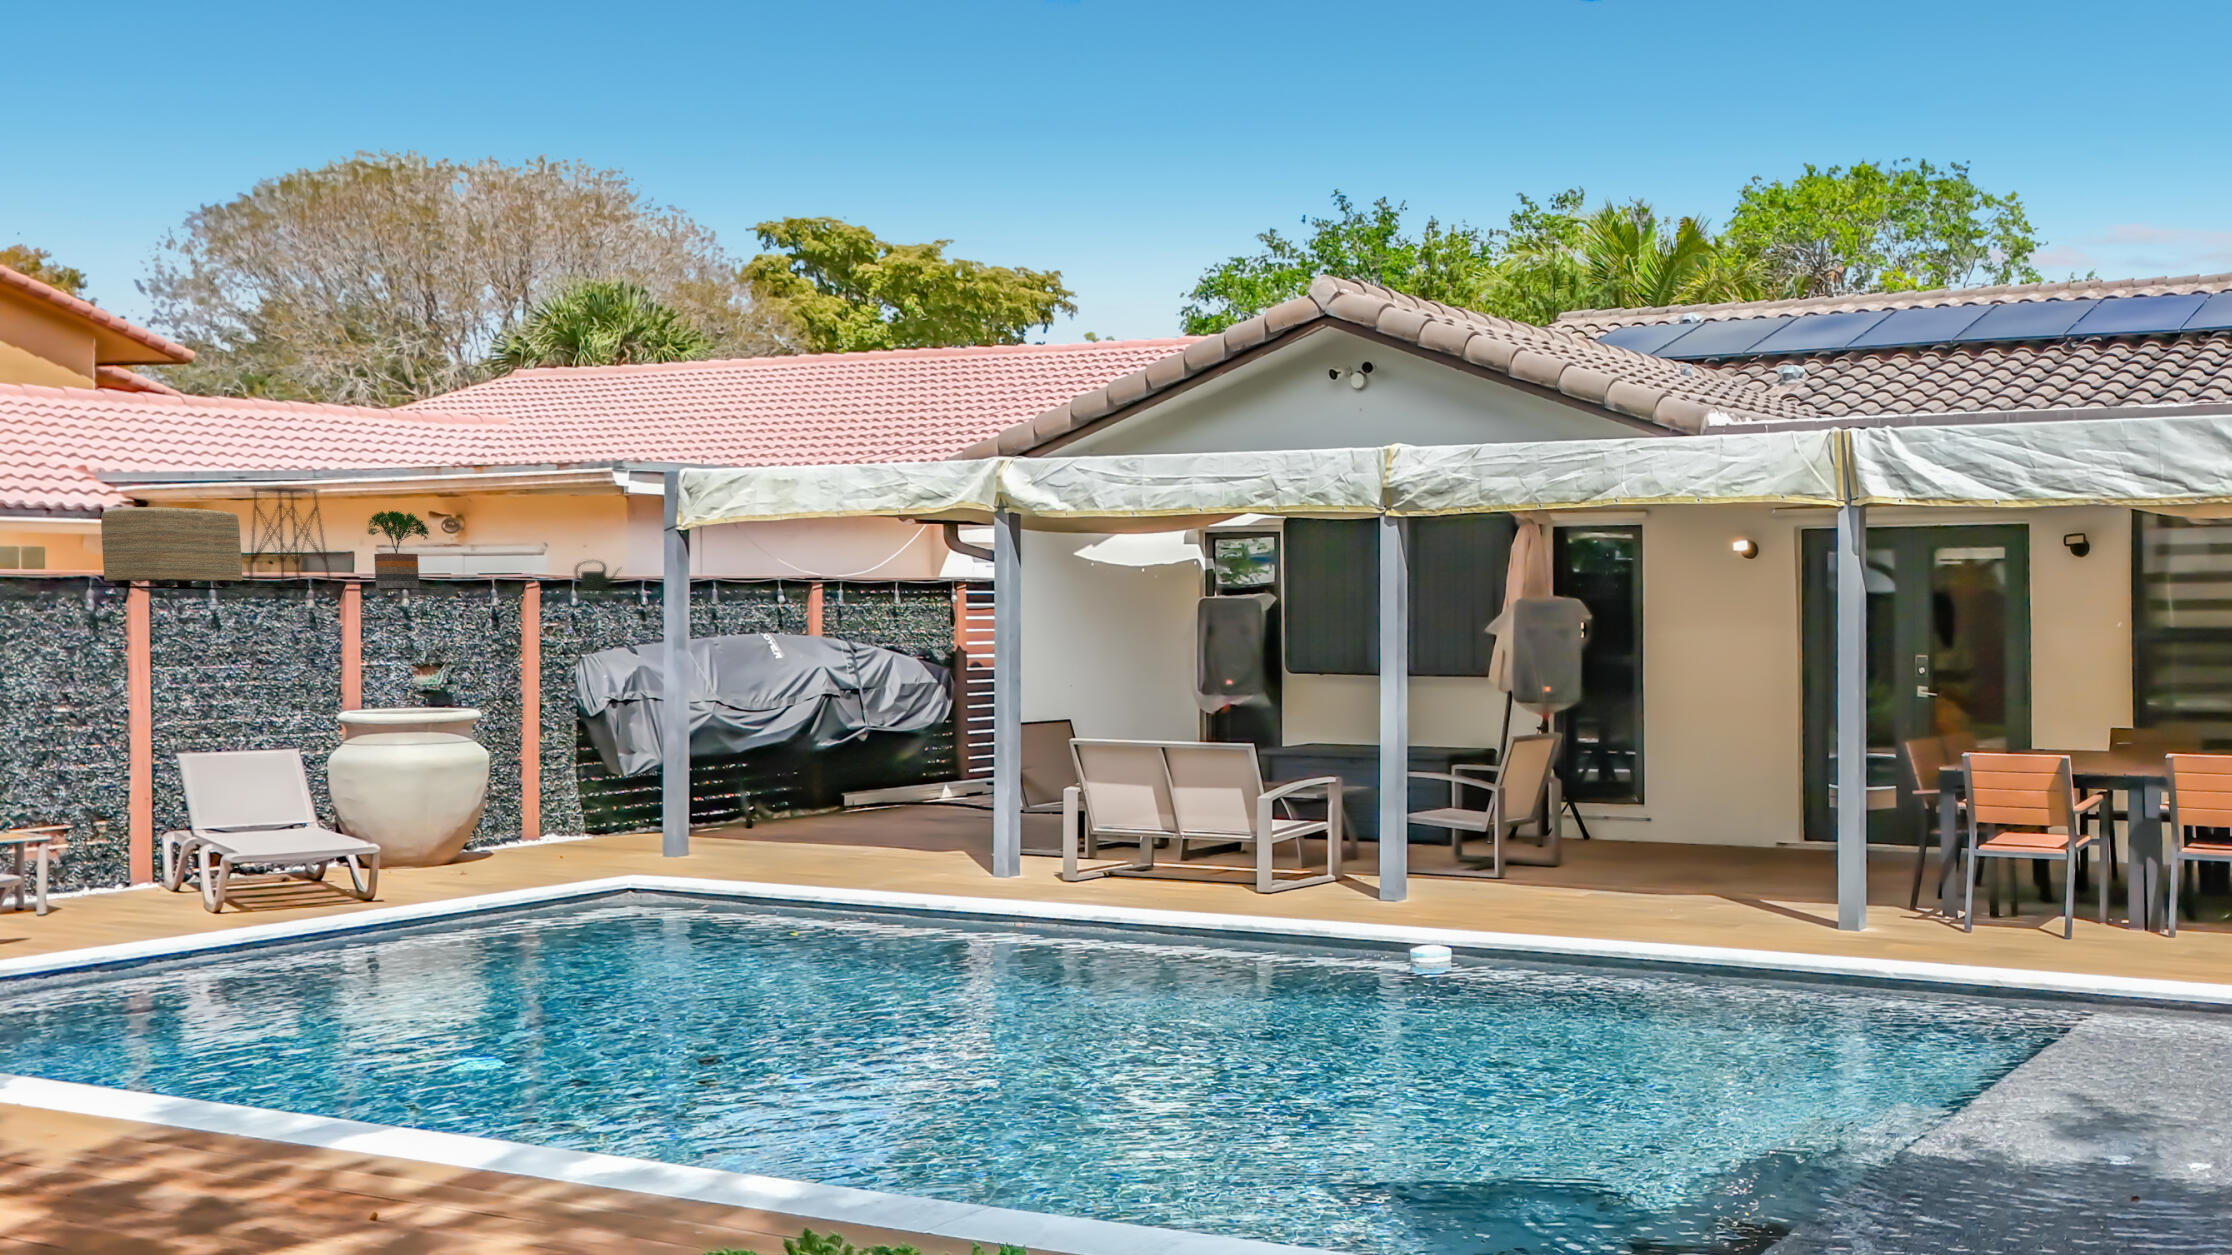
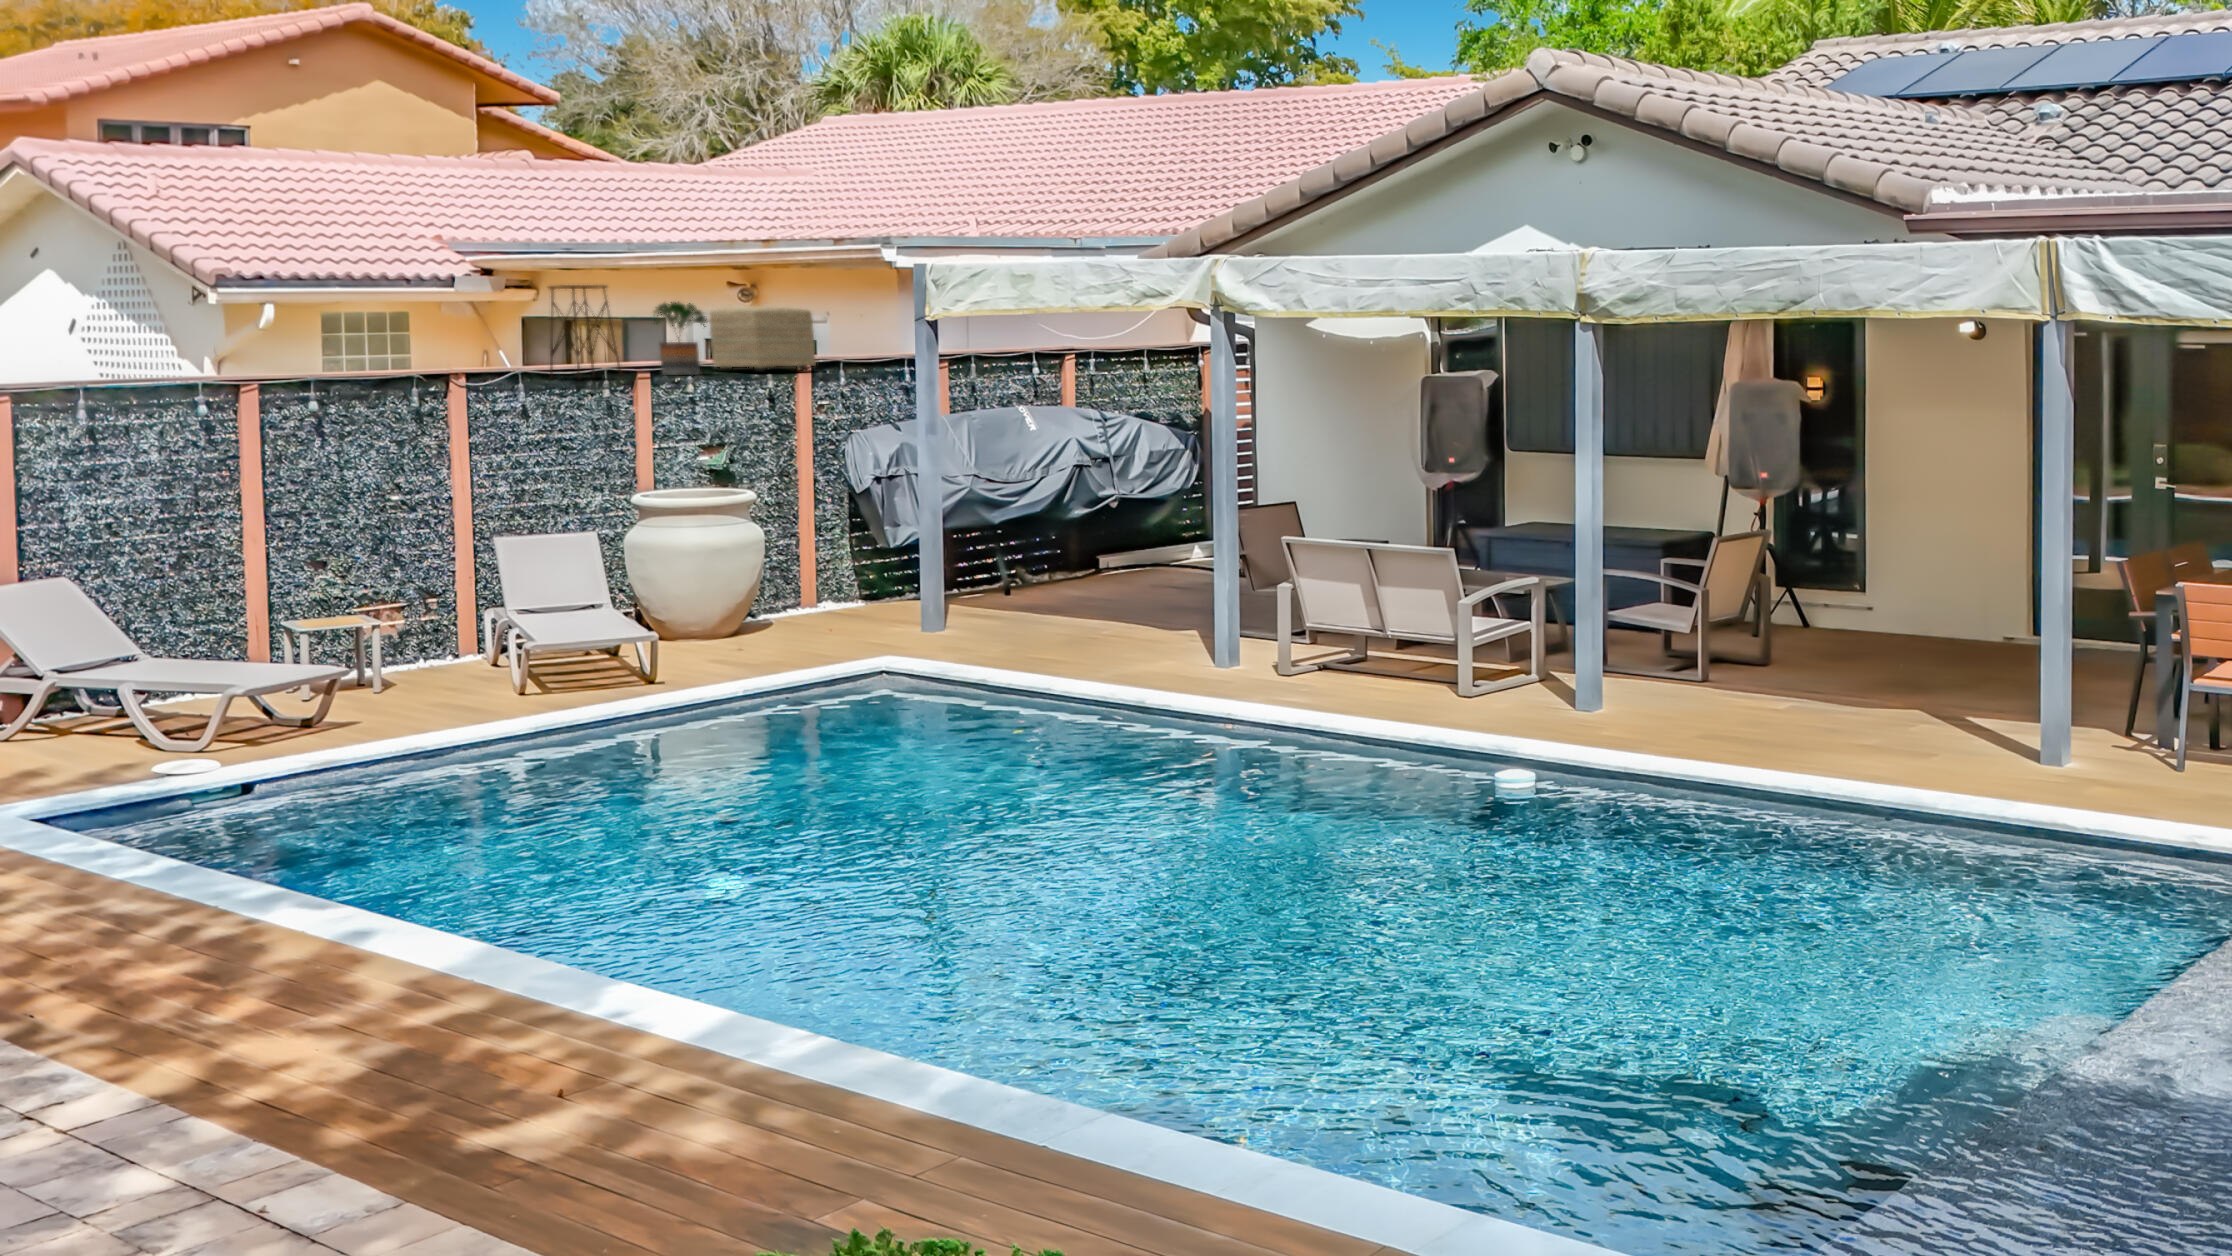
ottoman: present [101,507,243,587] -> present [710,306,816,372]
watering can: present [575,562,617,590] -> none [842,340,885,369]

